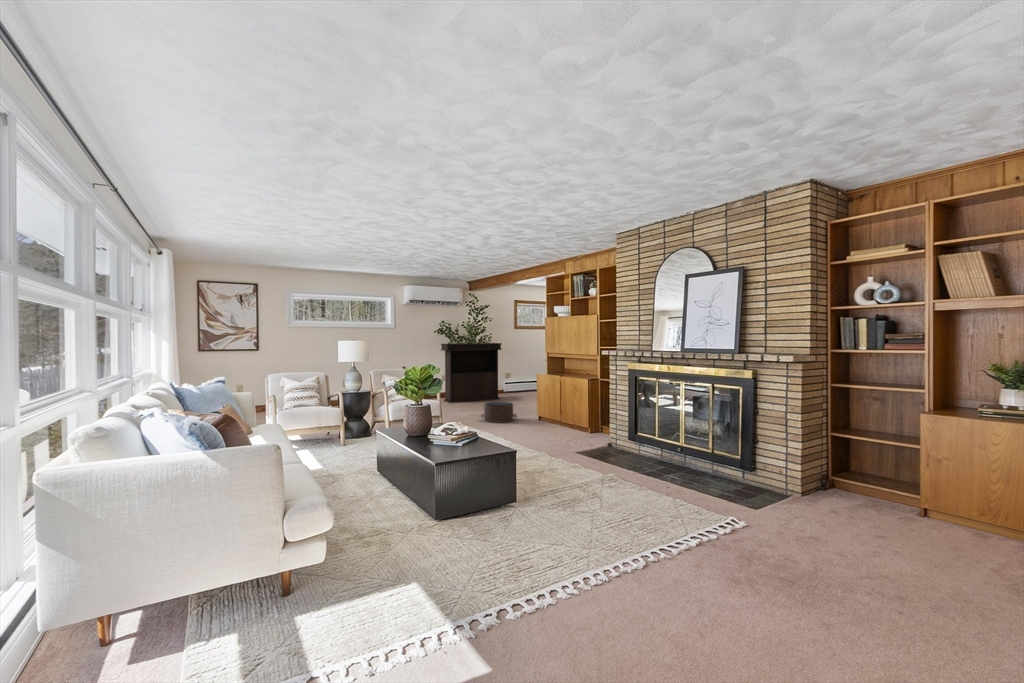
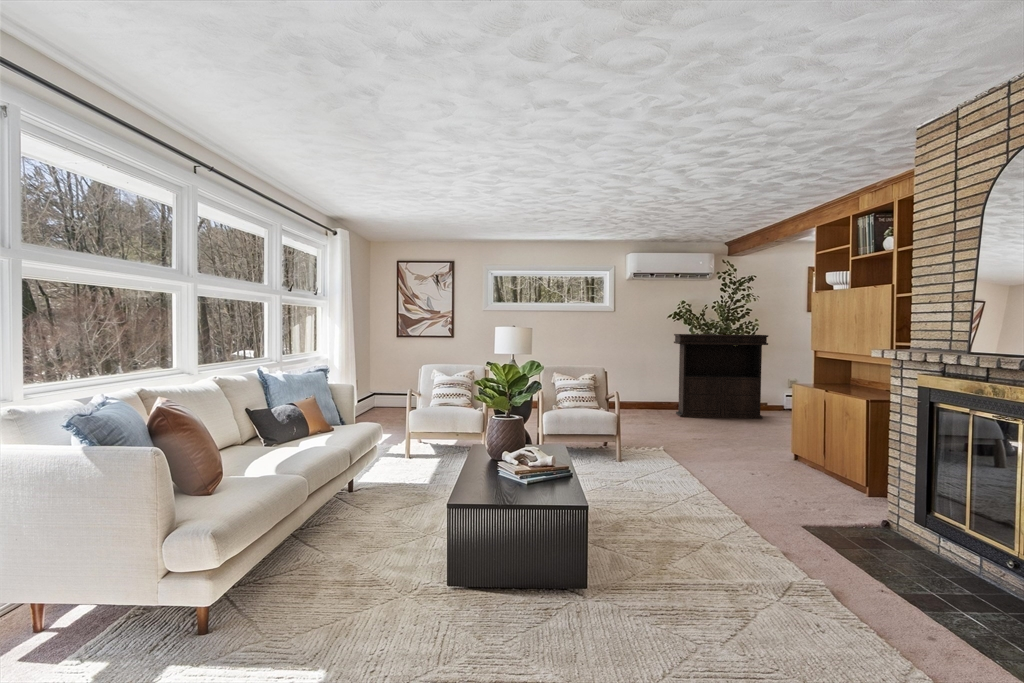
pouf: present [481,402,517,423] -> none [695,423,755,456]

